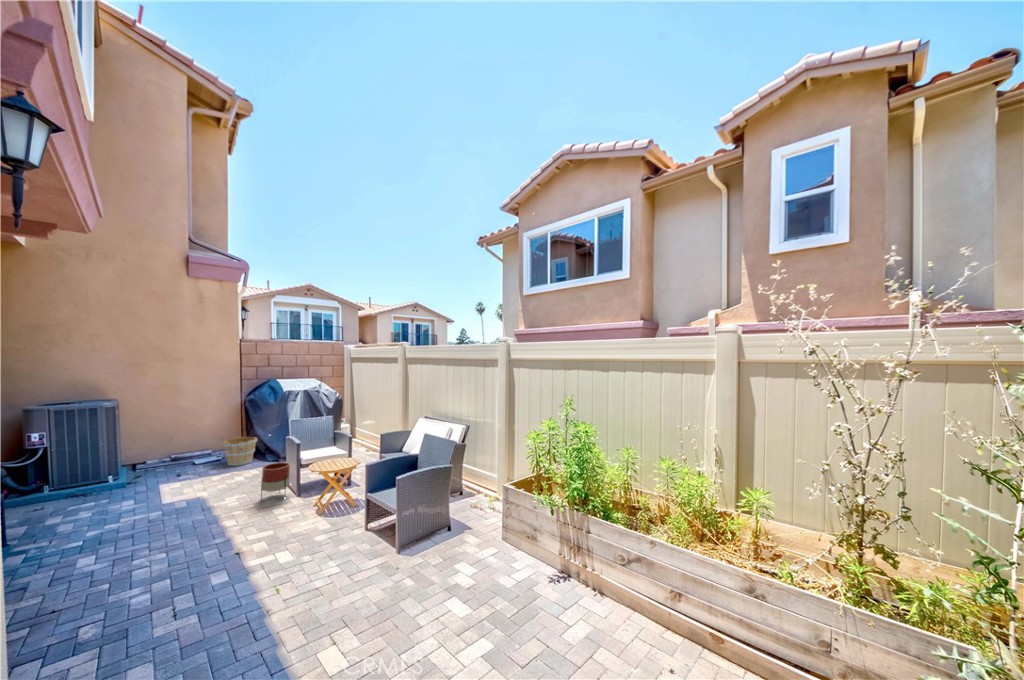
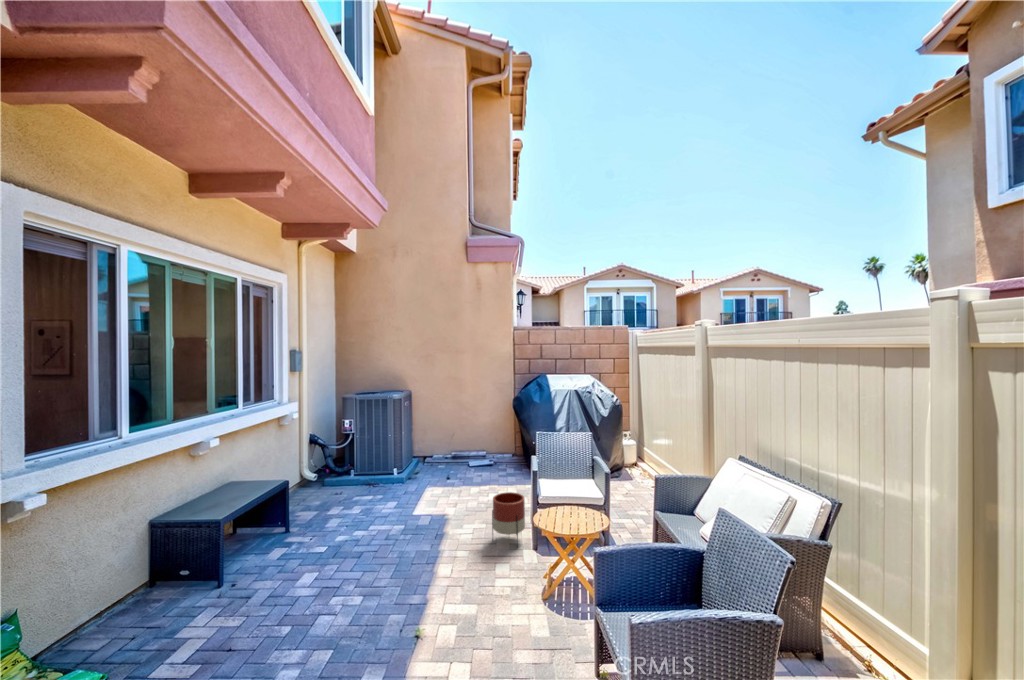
wooden bucket: present [223,437,258,466] -> none [490,441,523,476]

